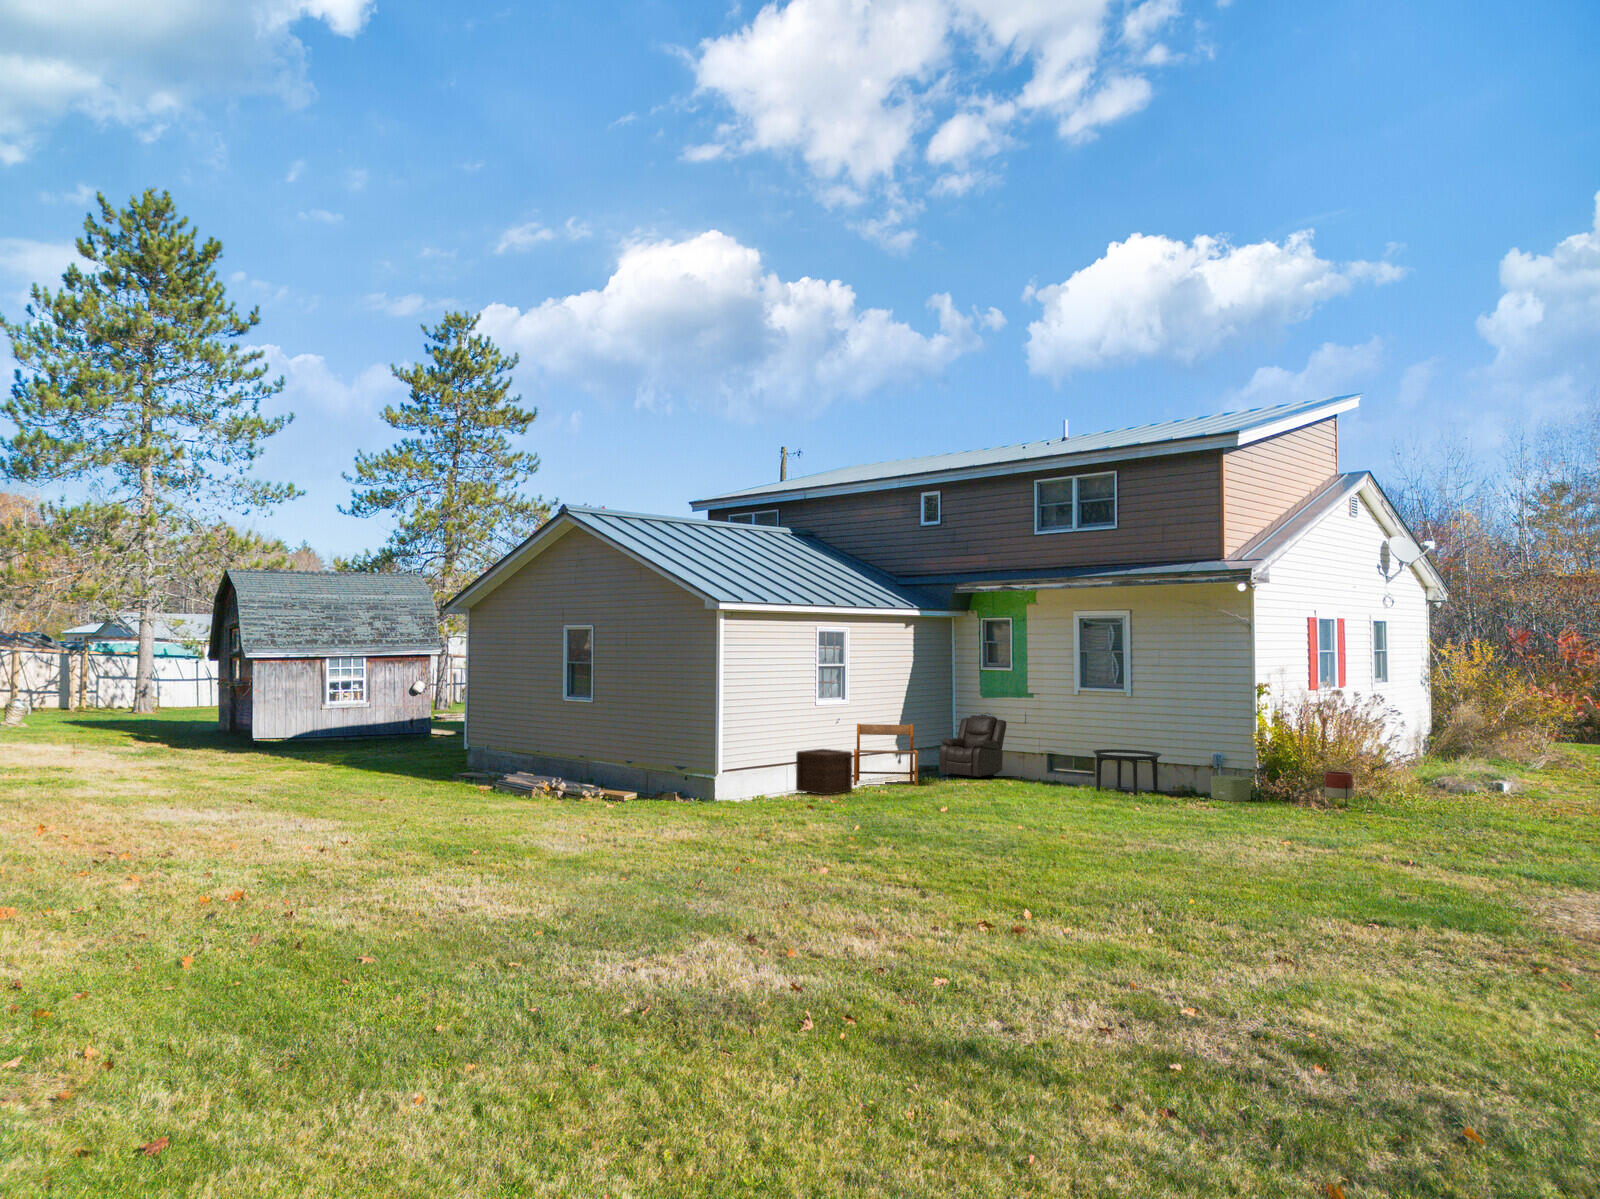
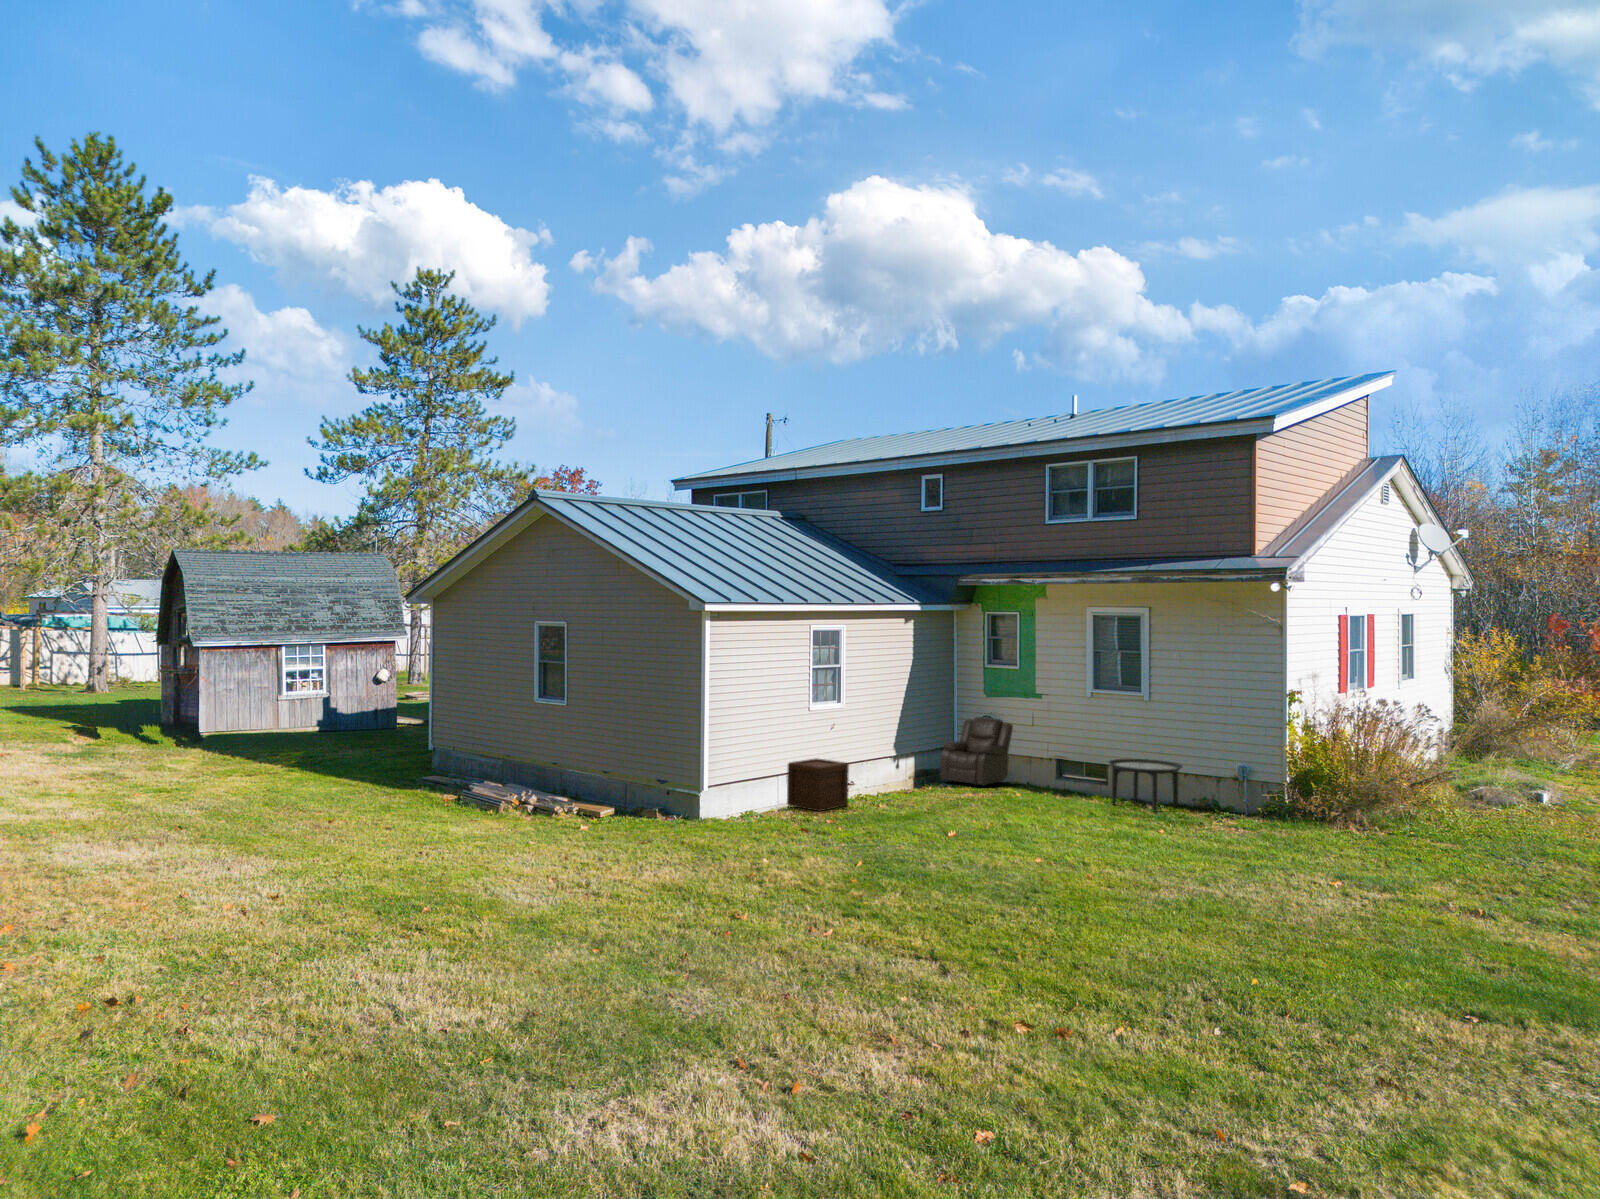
bench: present [854,724,918,786] -> none [849,729,919,798]
planter: present [1324,771,1353,806] -> none [1361,790,1394,832]
storage box: present [1211,775,1251,801] -> none [1237,790,1281,820]

